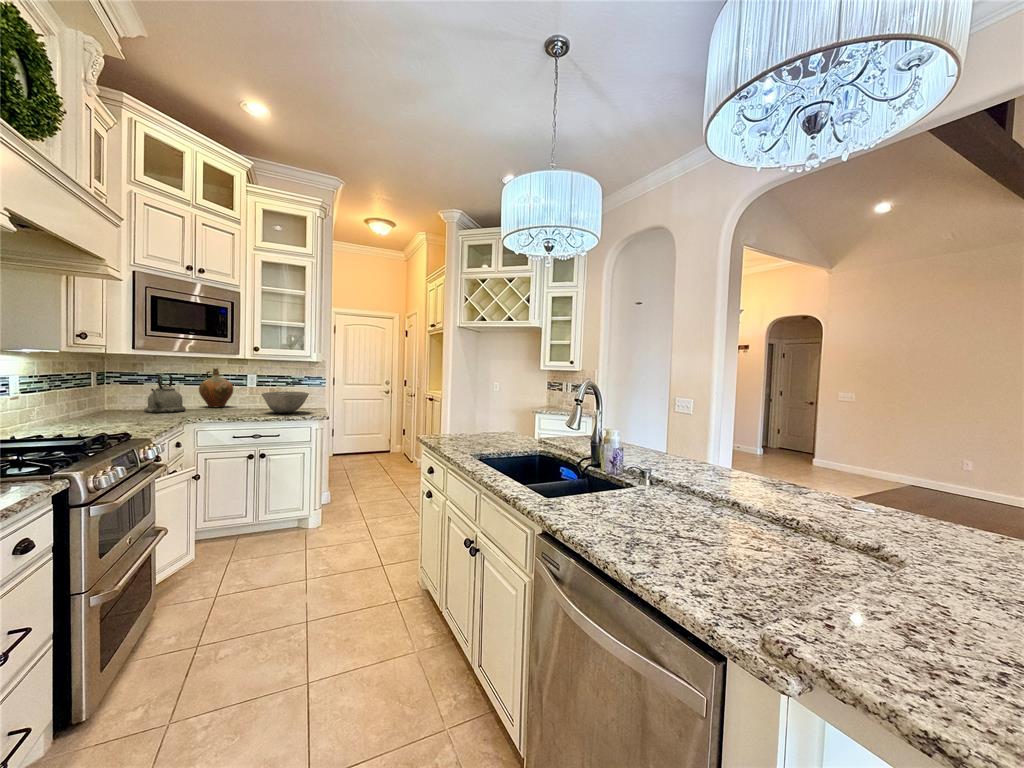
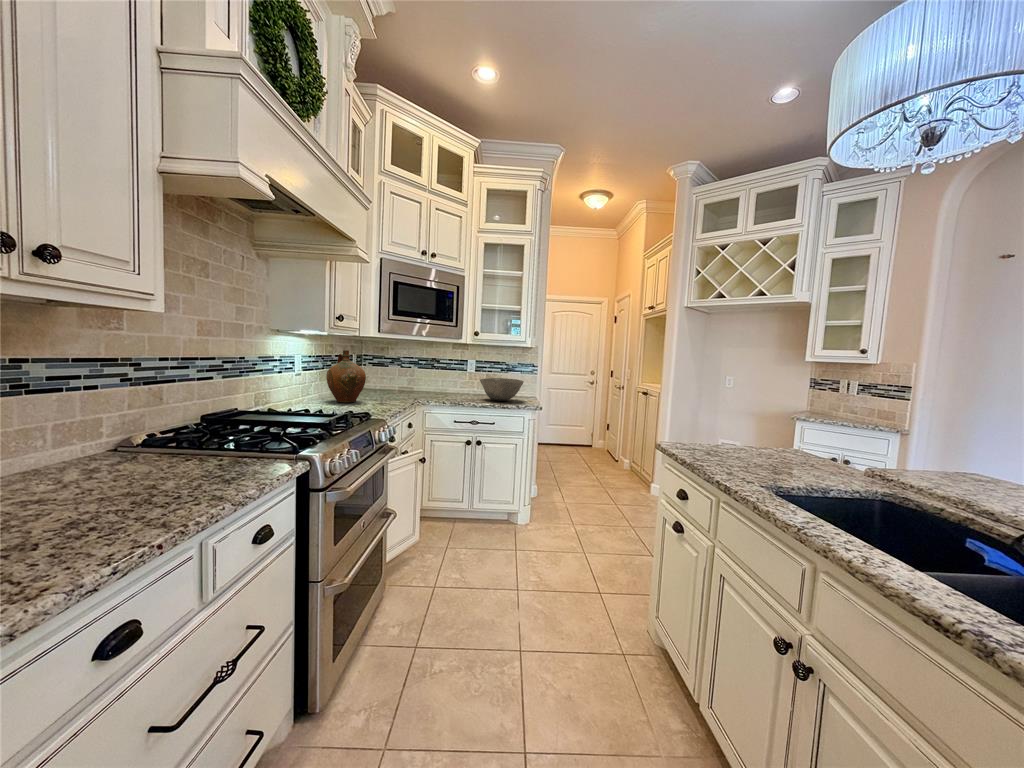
ceramic jug: present [199,368,233,407] -> present [326,350,366,403]
kettle: present [144,375,186,413] -> none [386,358,417,394]

